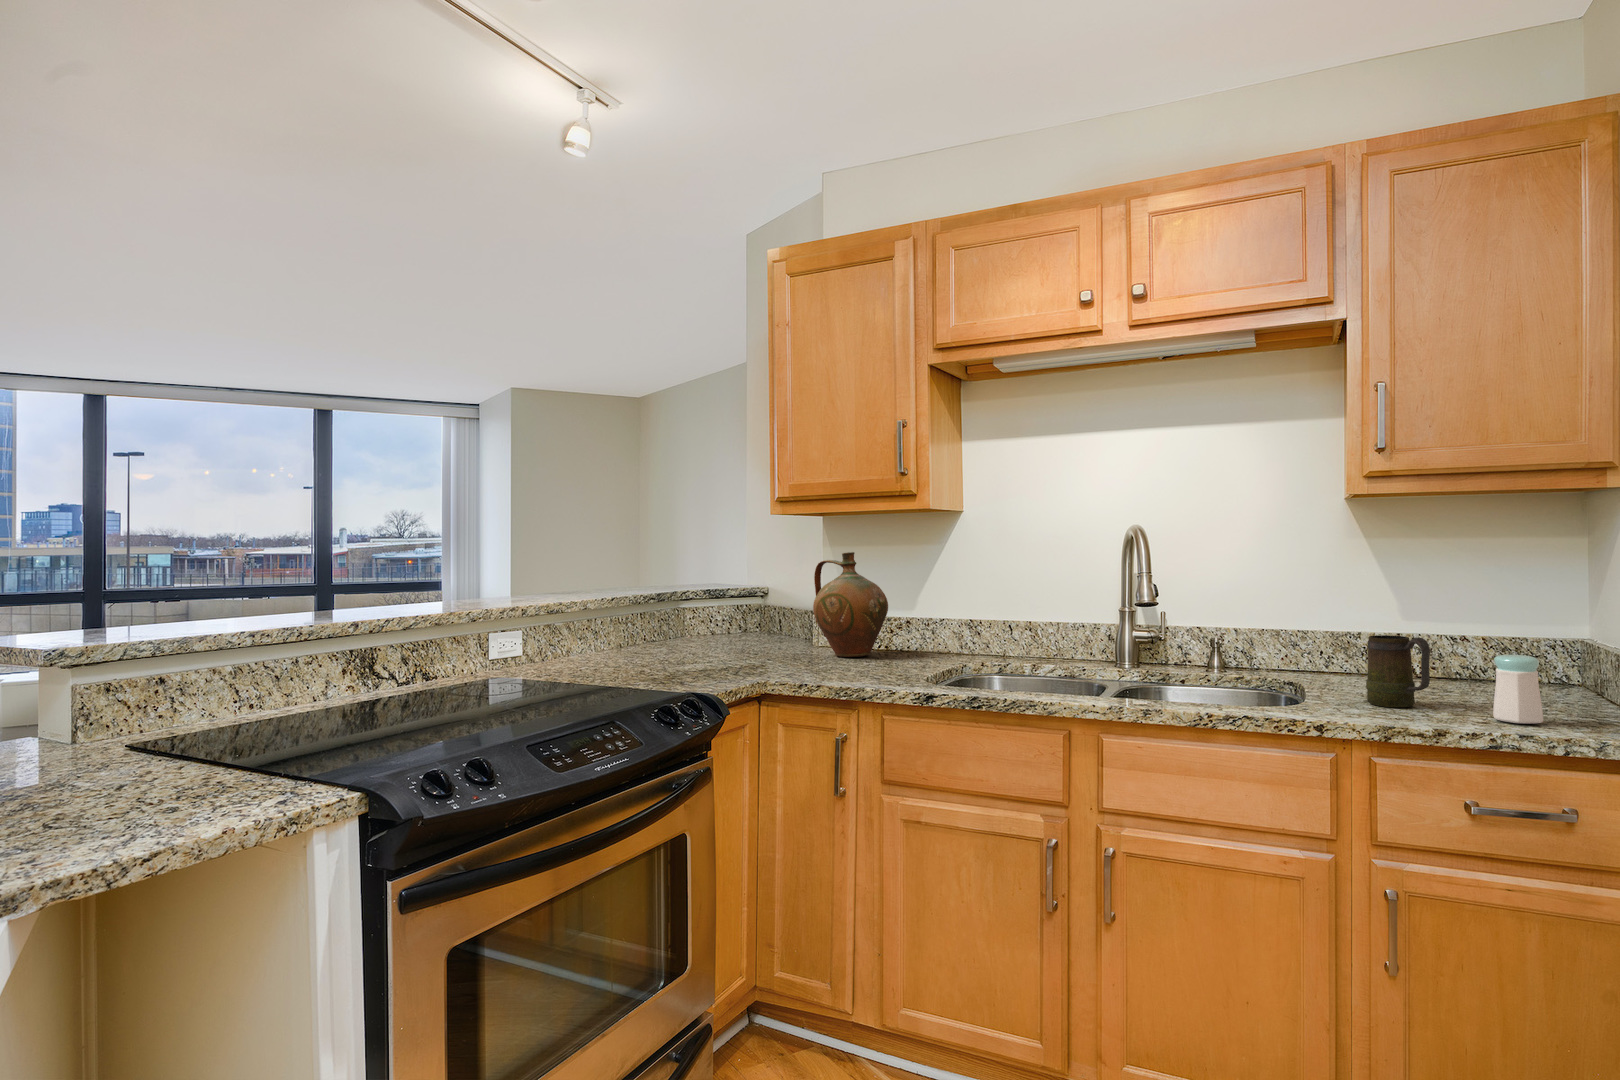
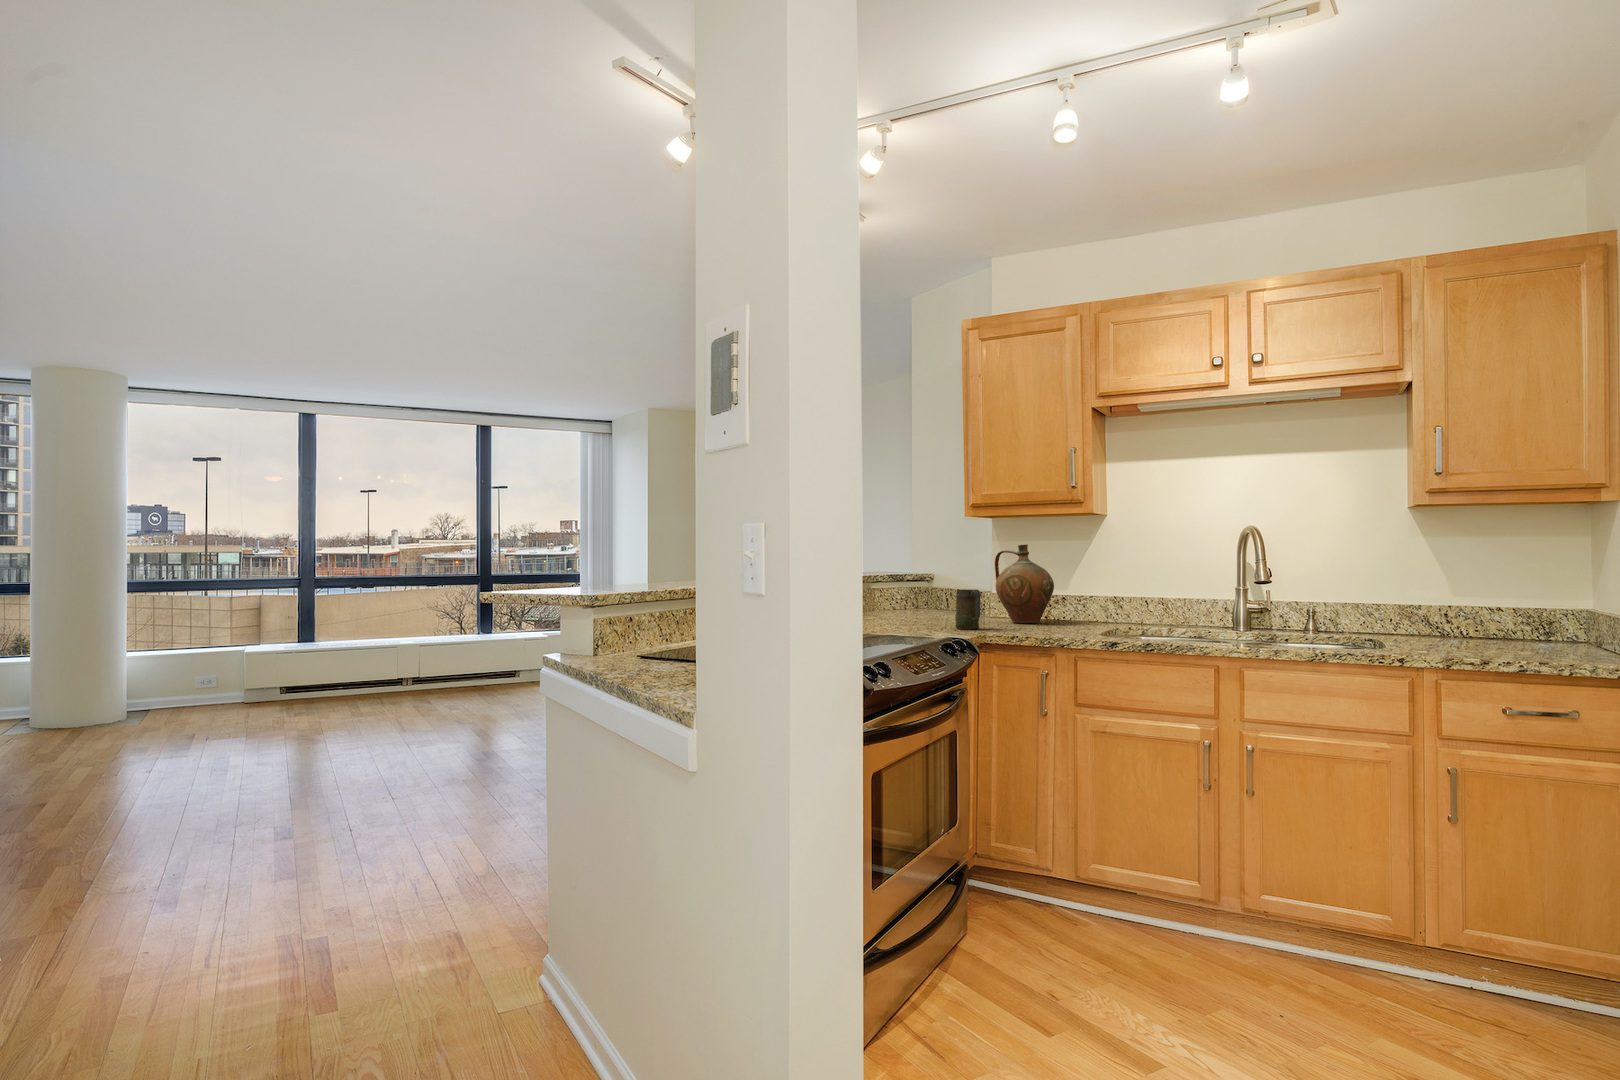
mug: present [1366,635,1430,707] -> present [955,589,980,629]
salt shaker: present [1493,655,1543,724] -> none [1524,612,1558,657]

